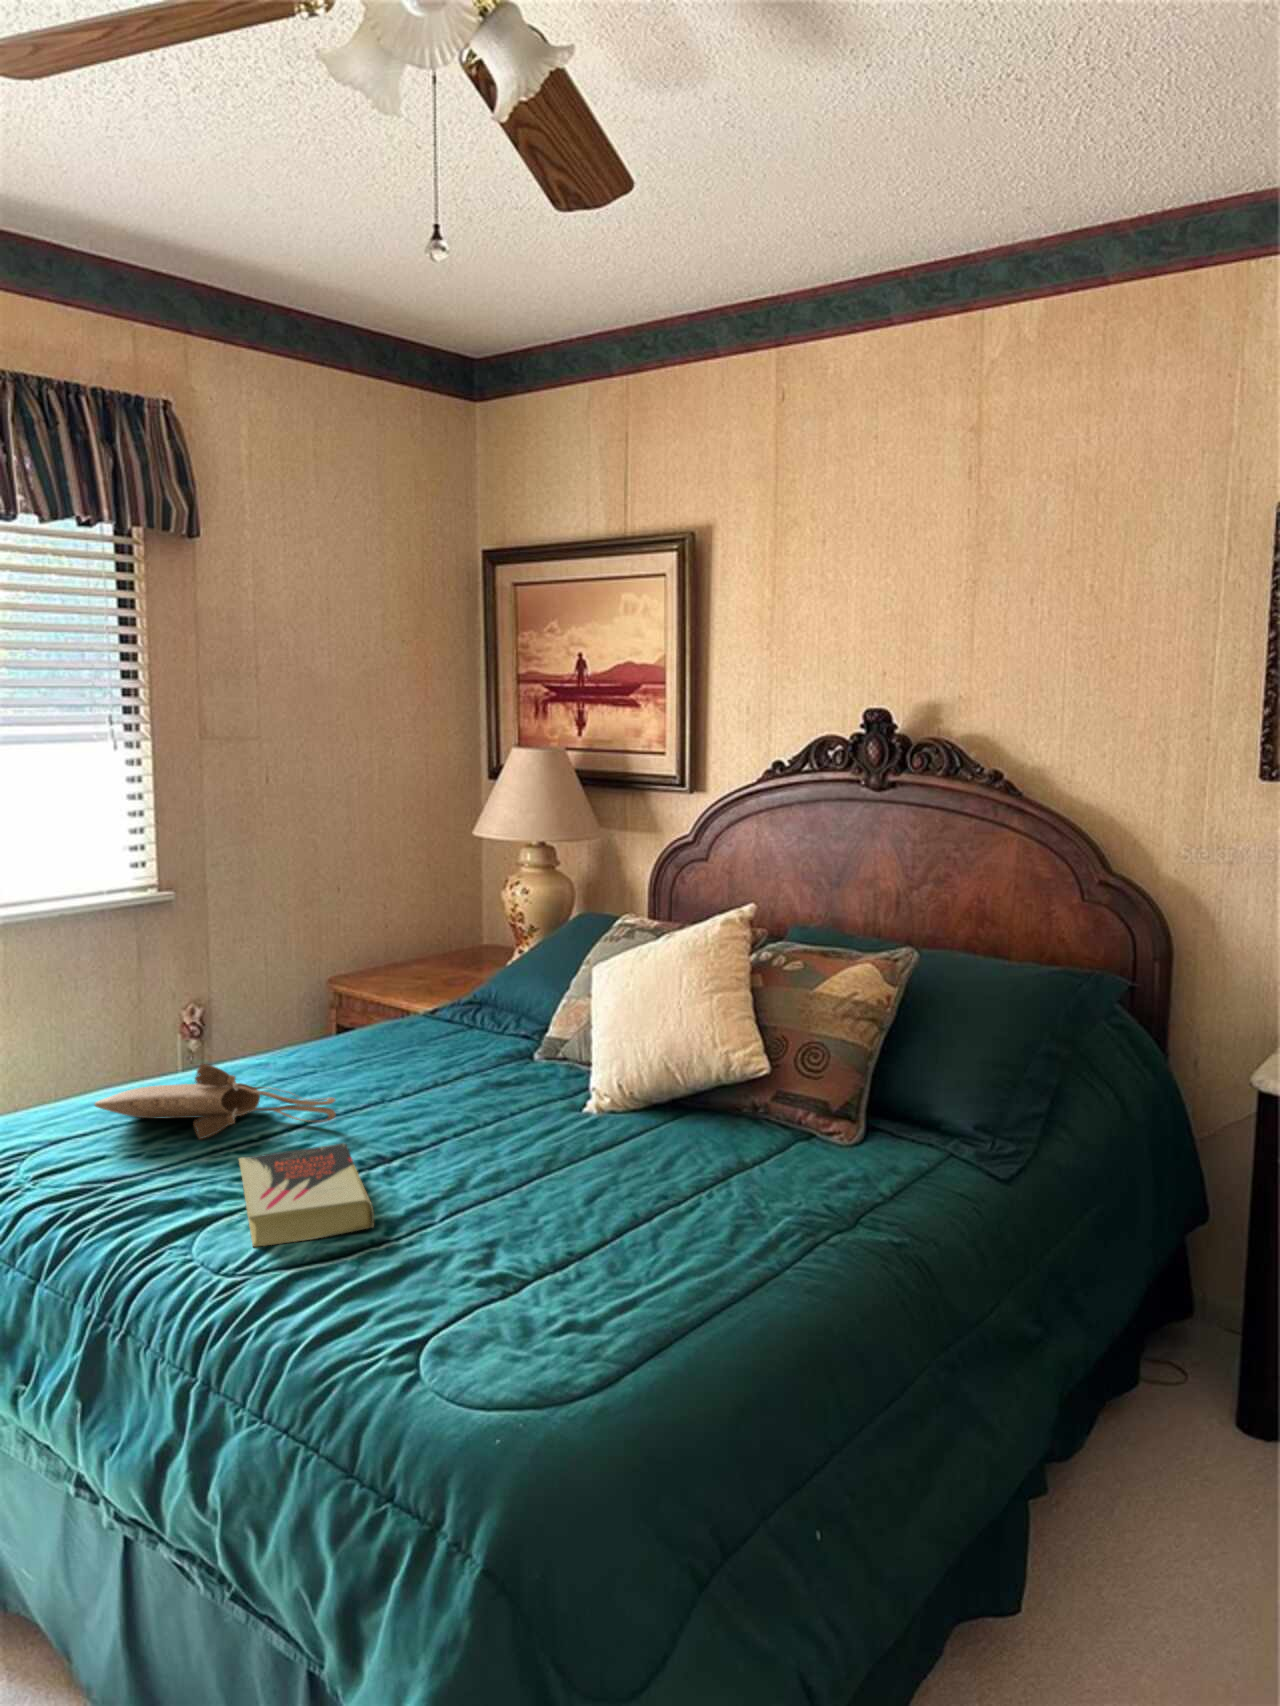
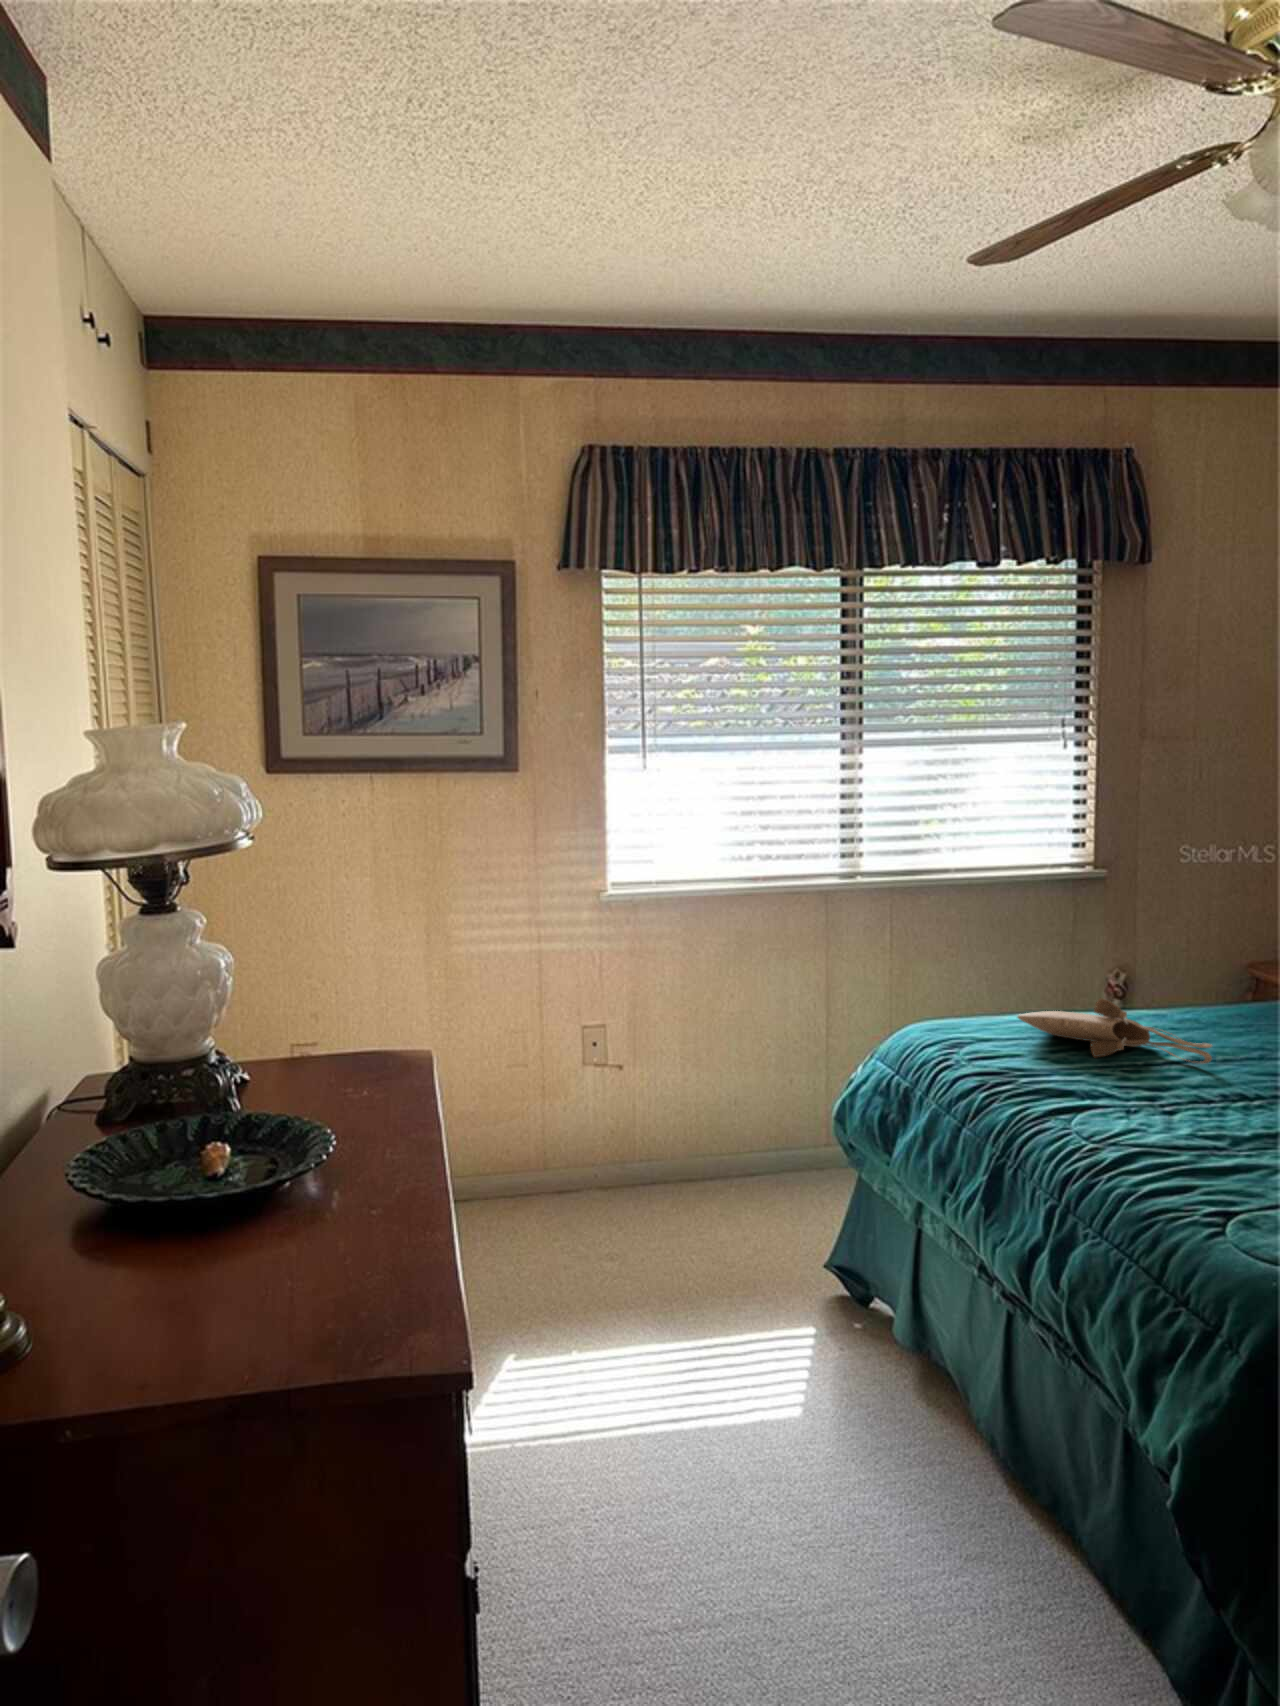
book: present [239,1144,374,1247] -> none [1115,1070,1220,1139]

